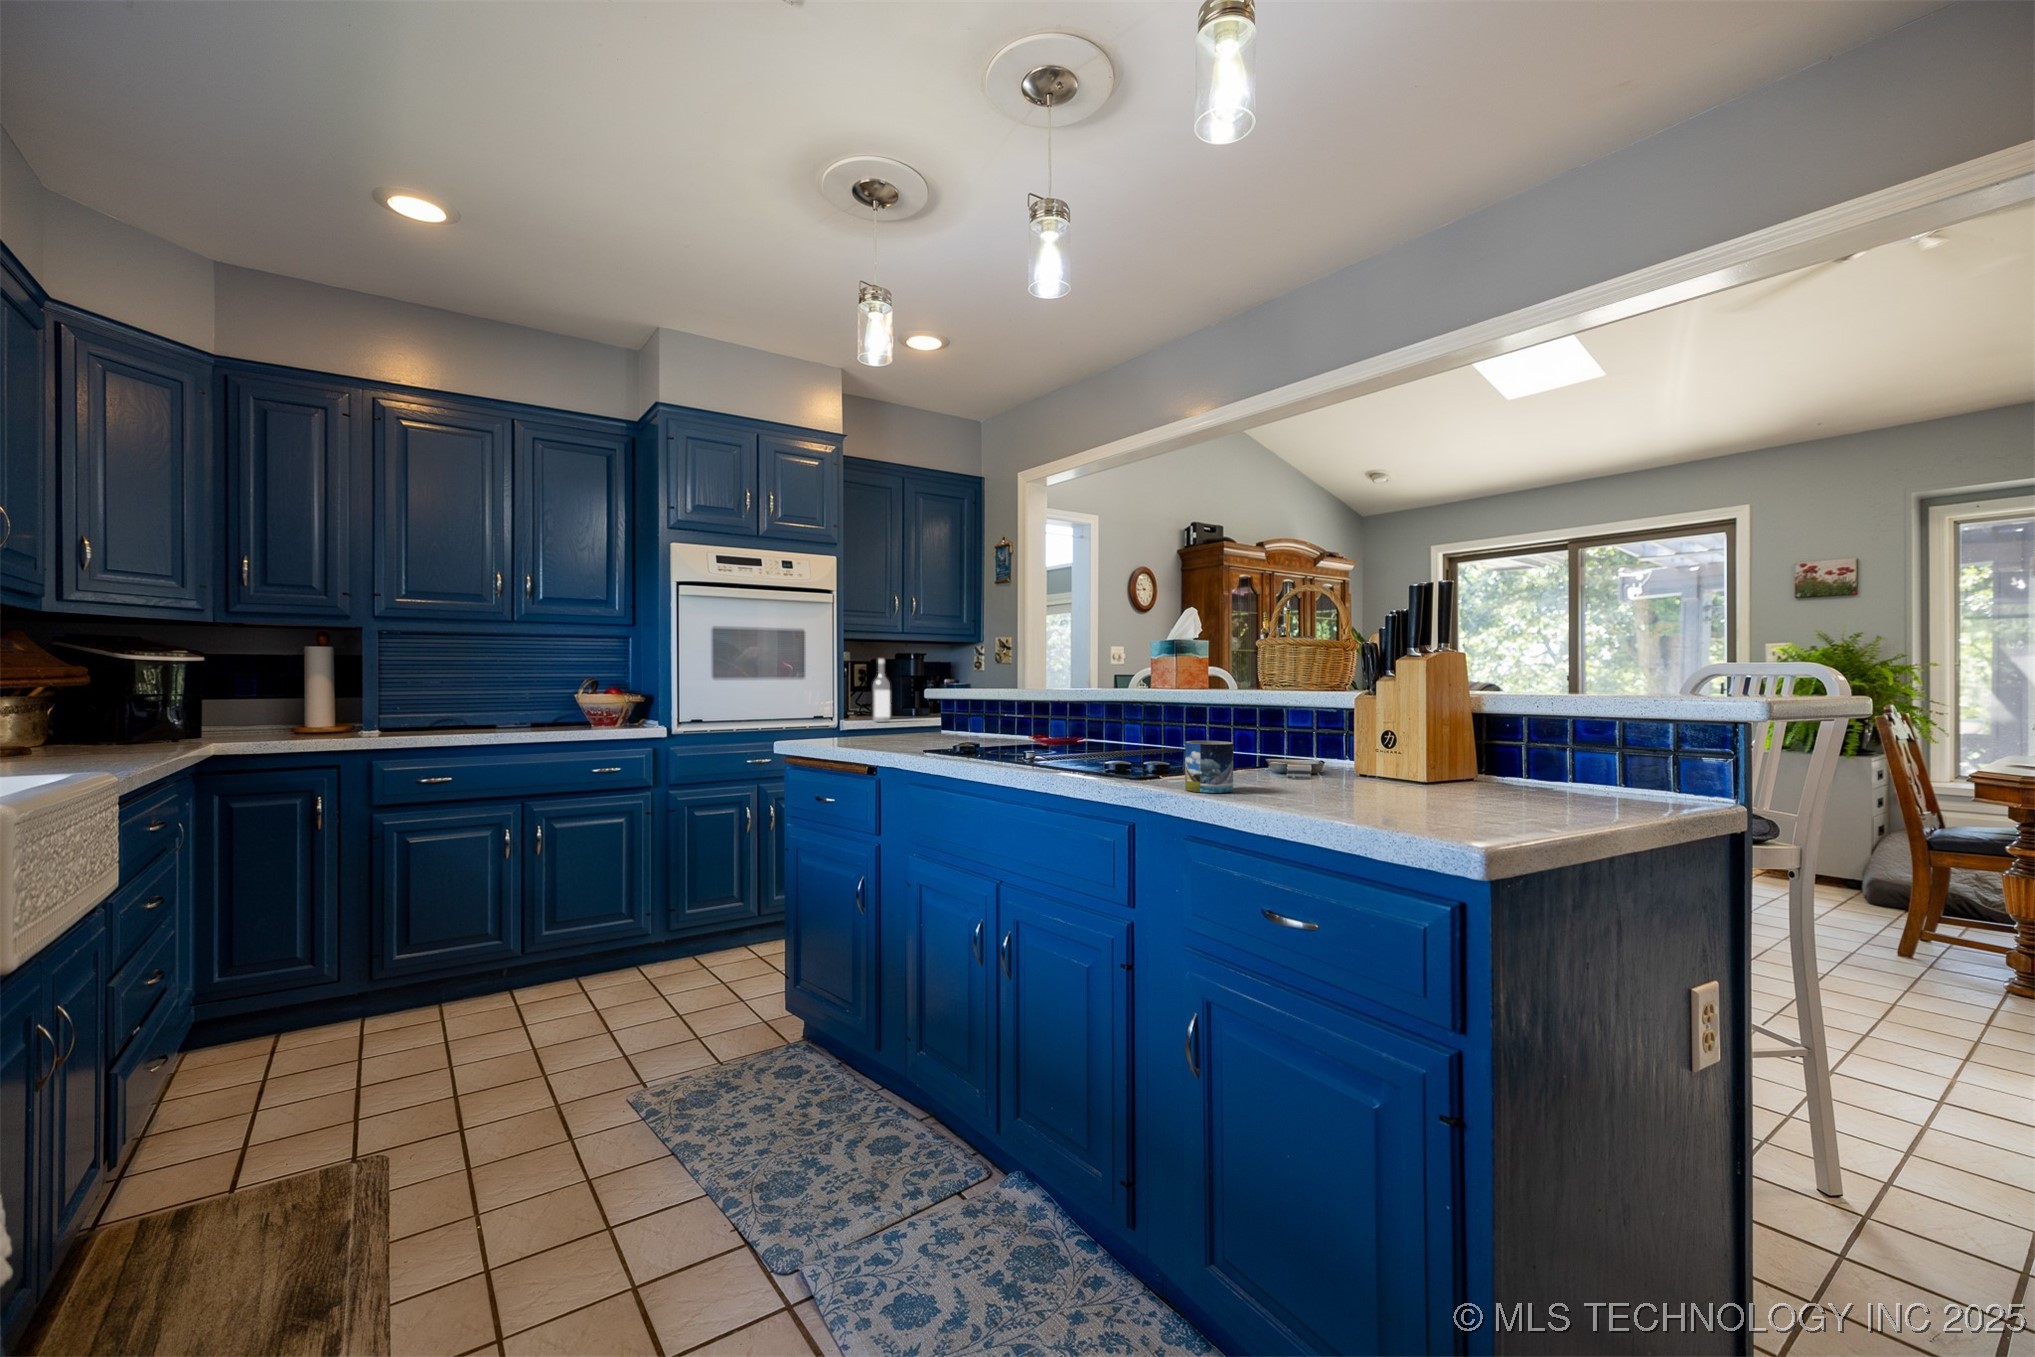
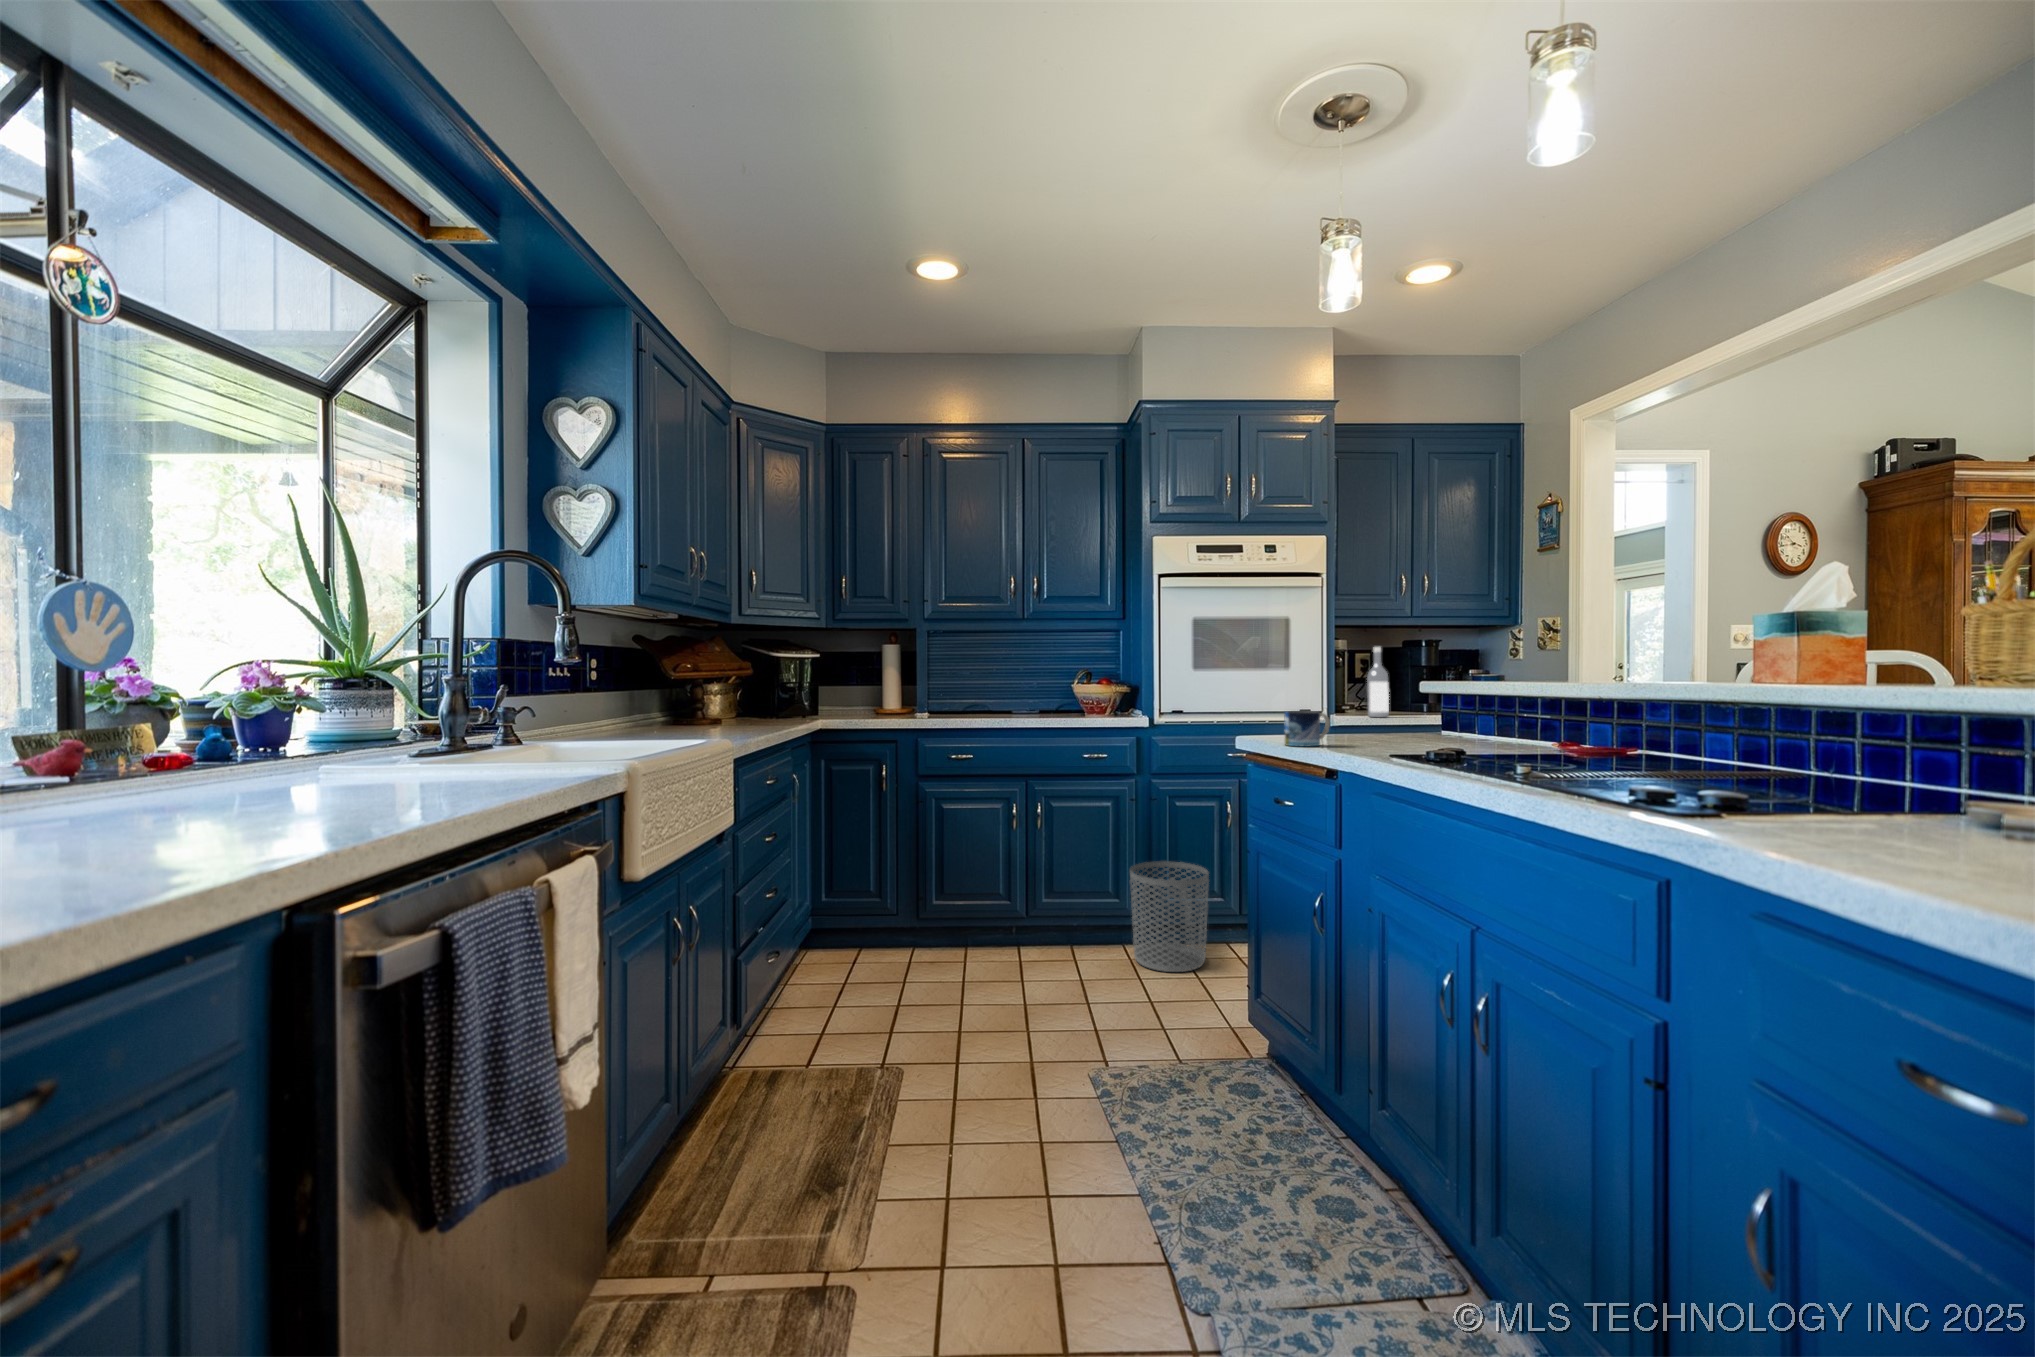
mug: present [1185,741,1233,793] -> present [1284,711,1330,747]
waste bin: none [646,874,732,988] -> present [1130,861,1209,972]

